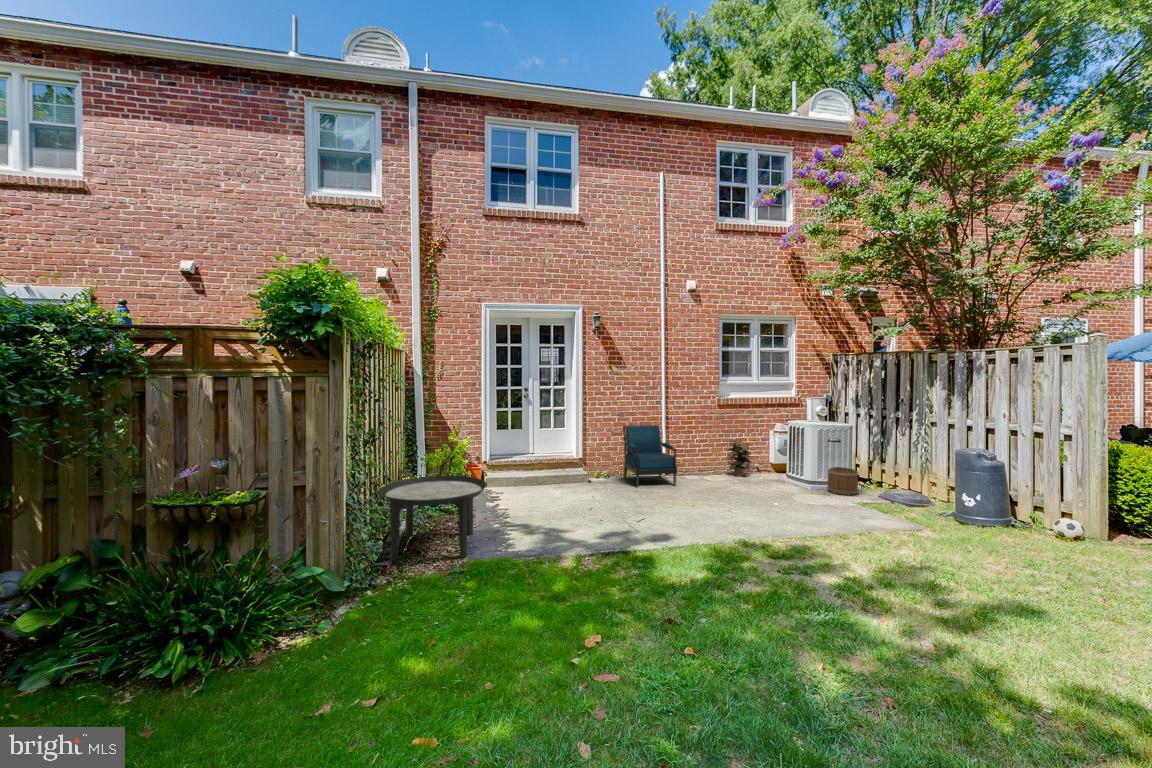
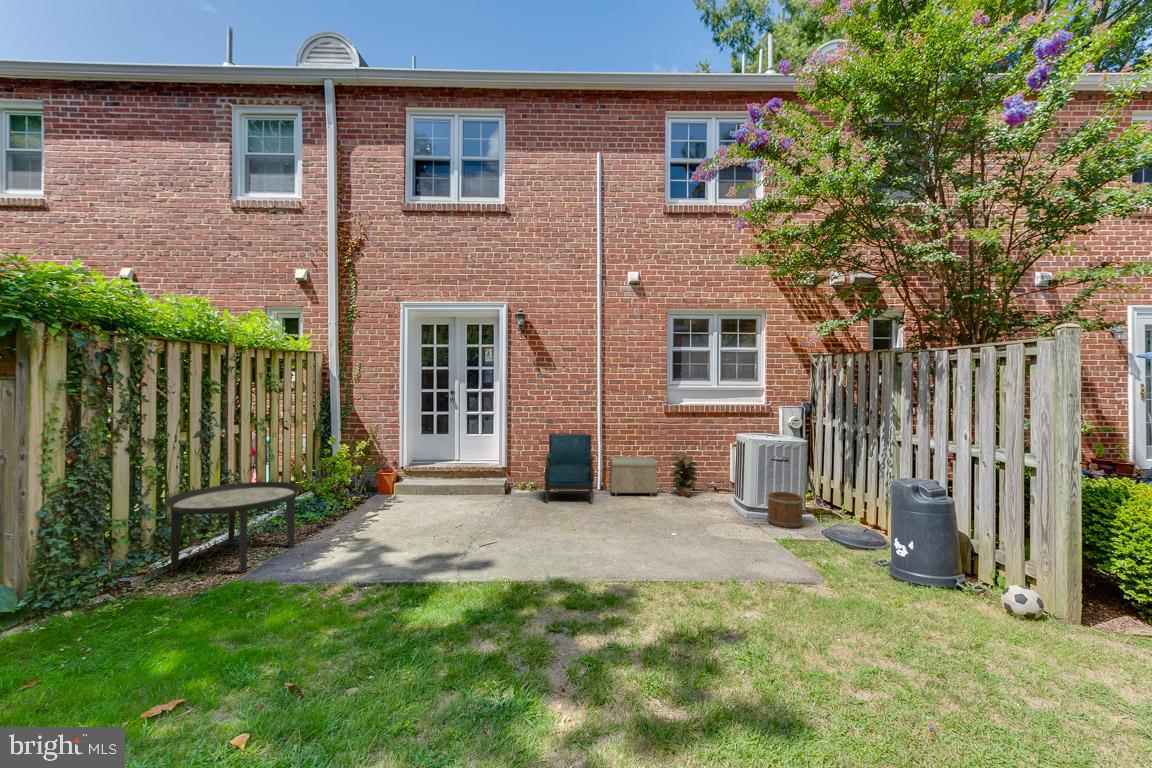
storage bench: none [674,444,721,478] -> present [609,457,658,496]

